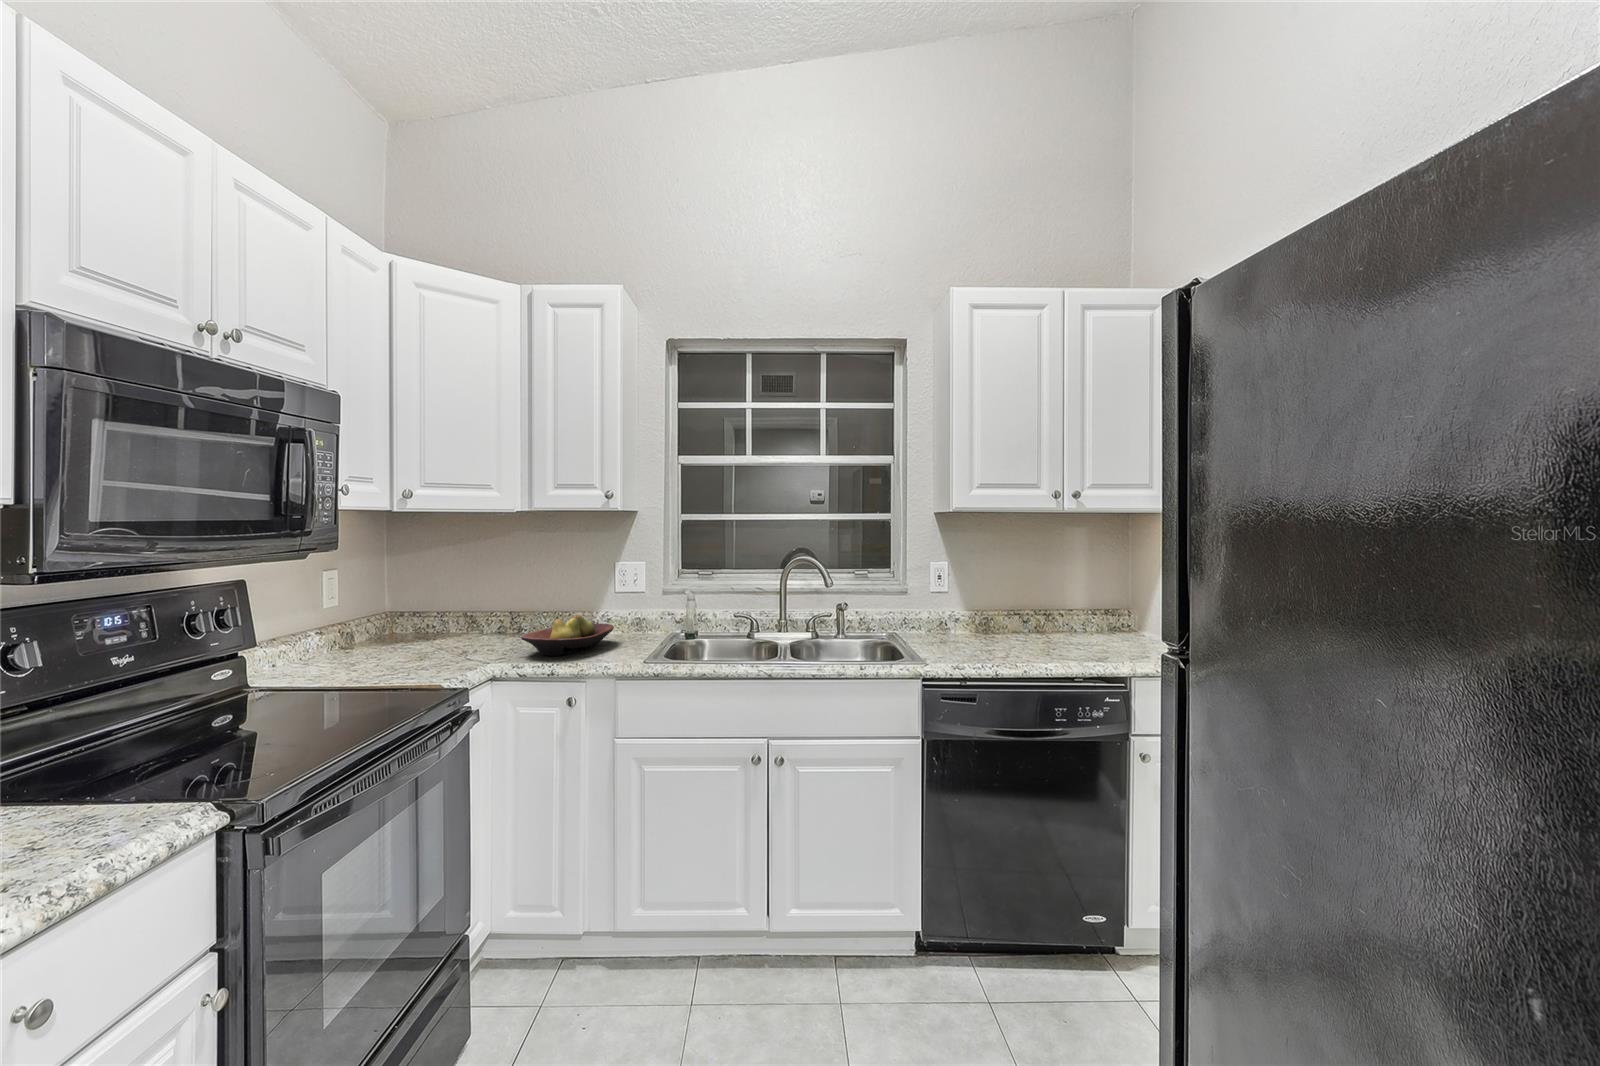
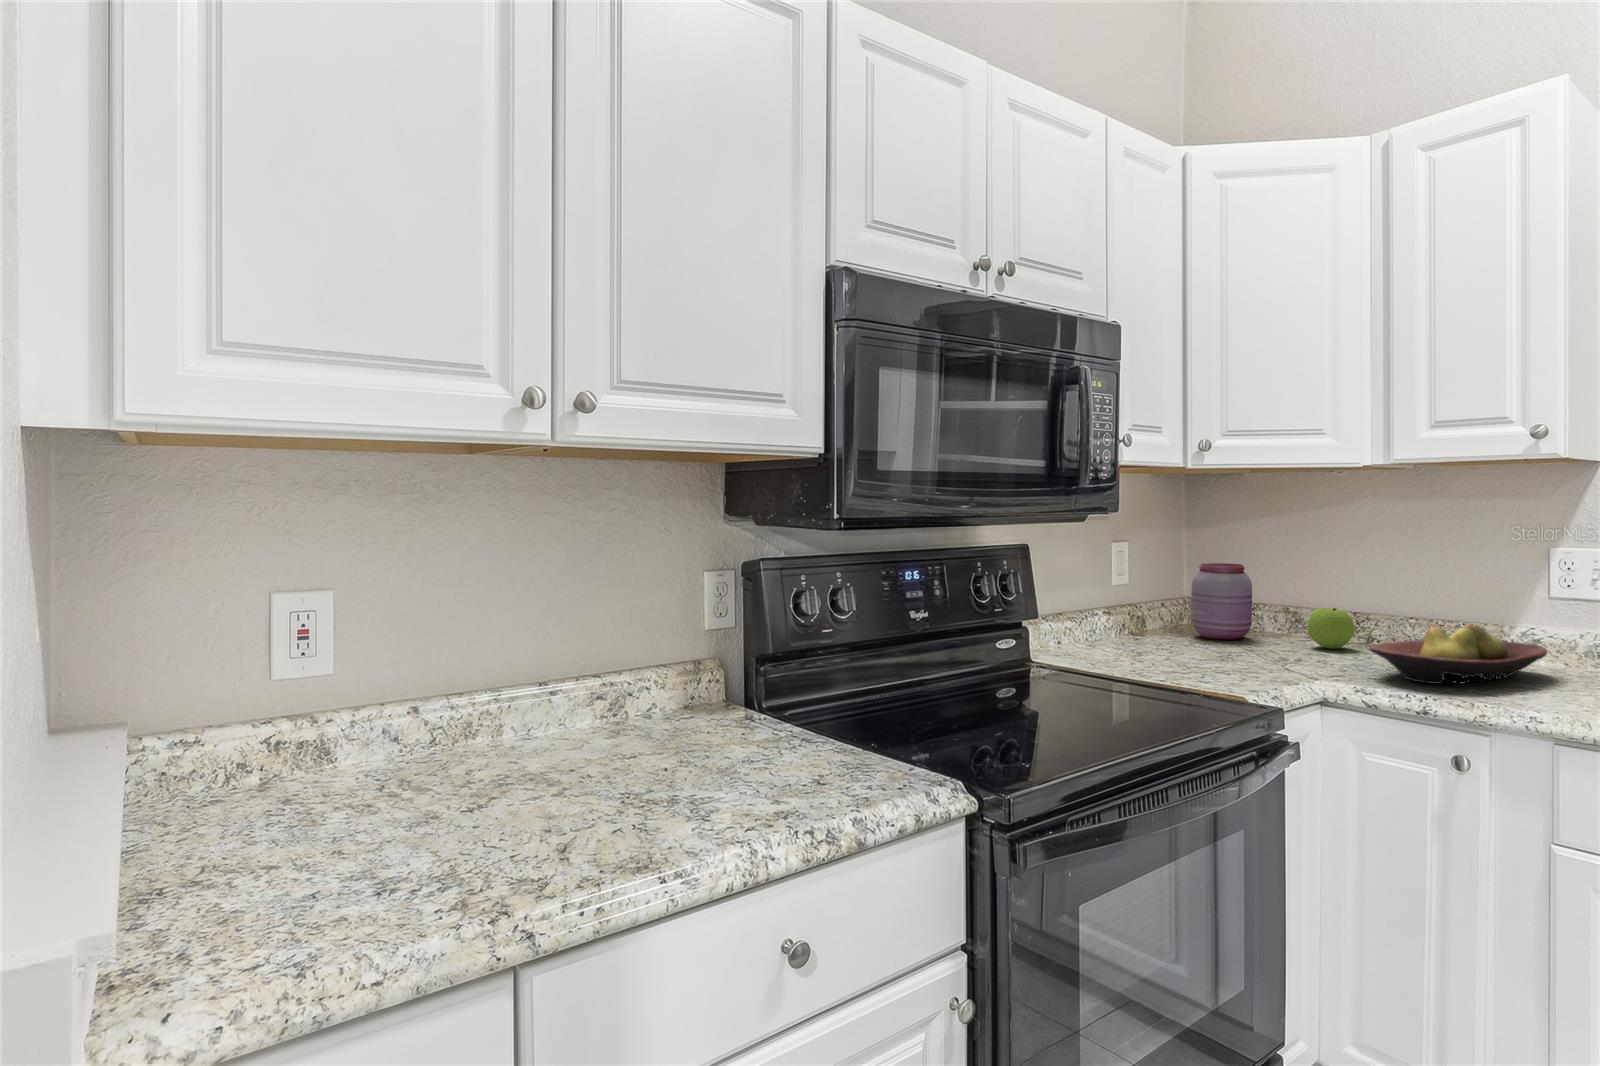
jar: none [393,584,440,643] -> present [1192,563,1252,640]
apple: none [480,611,511,640] -> present [1307,608,1355,649]

